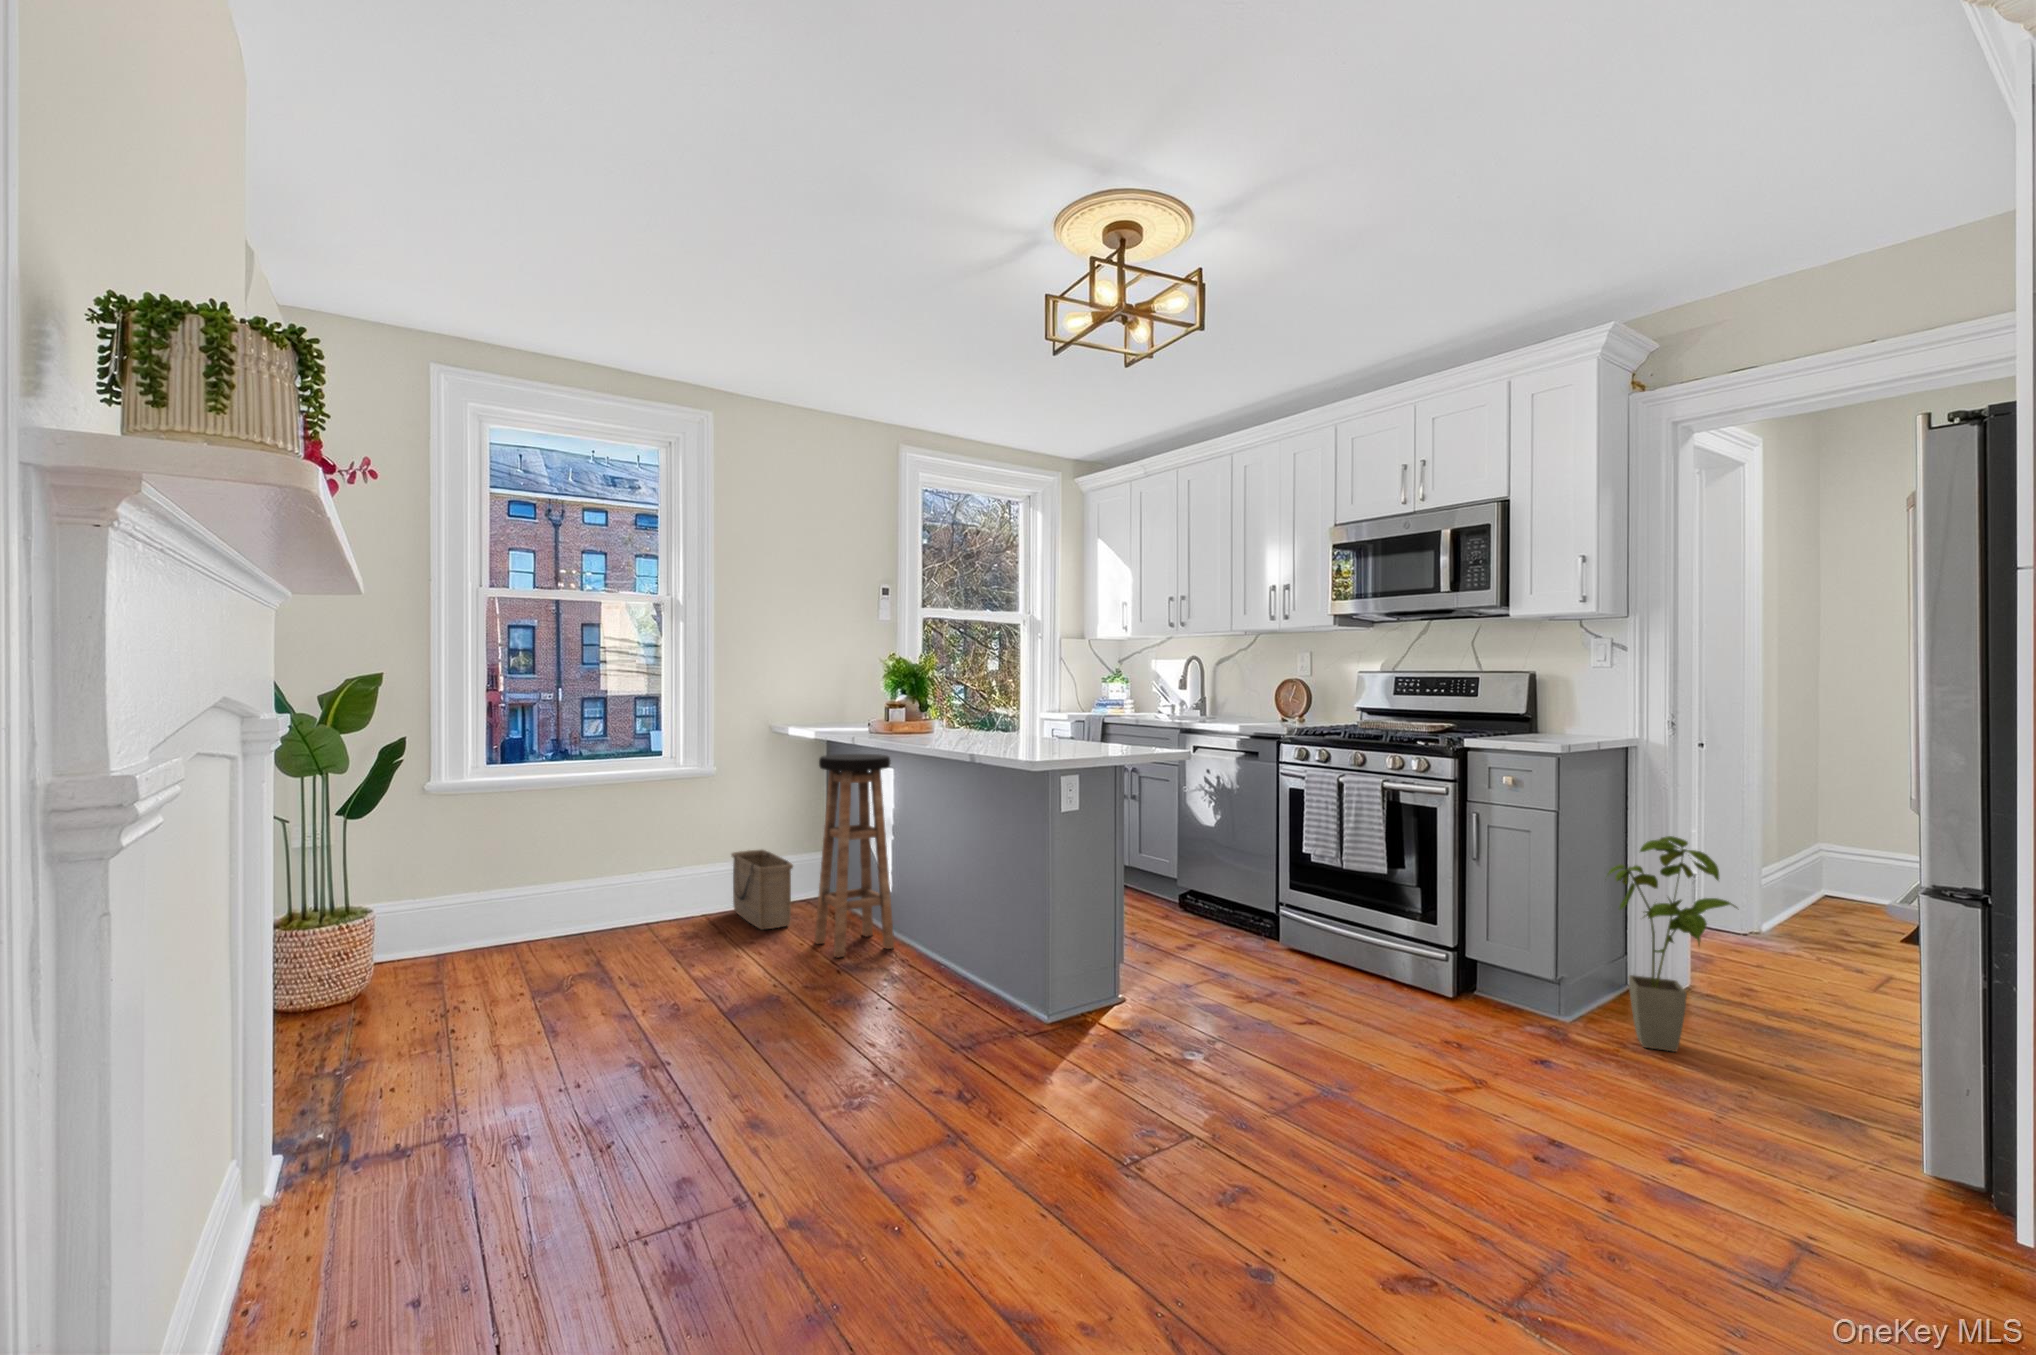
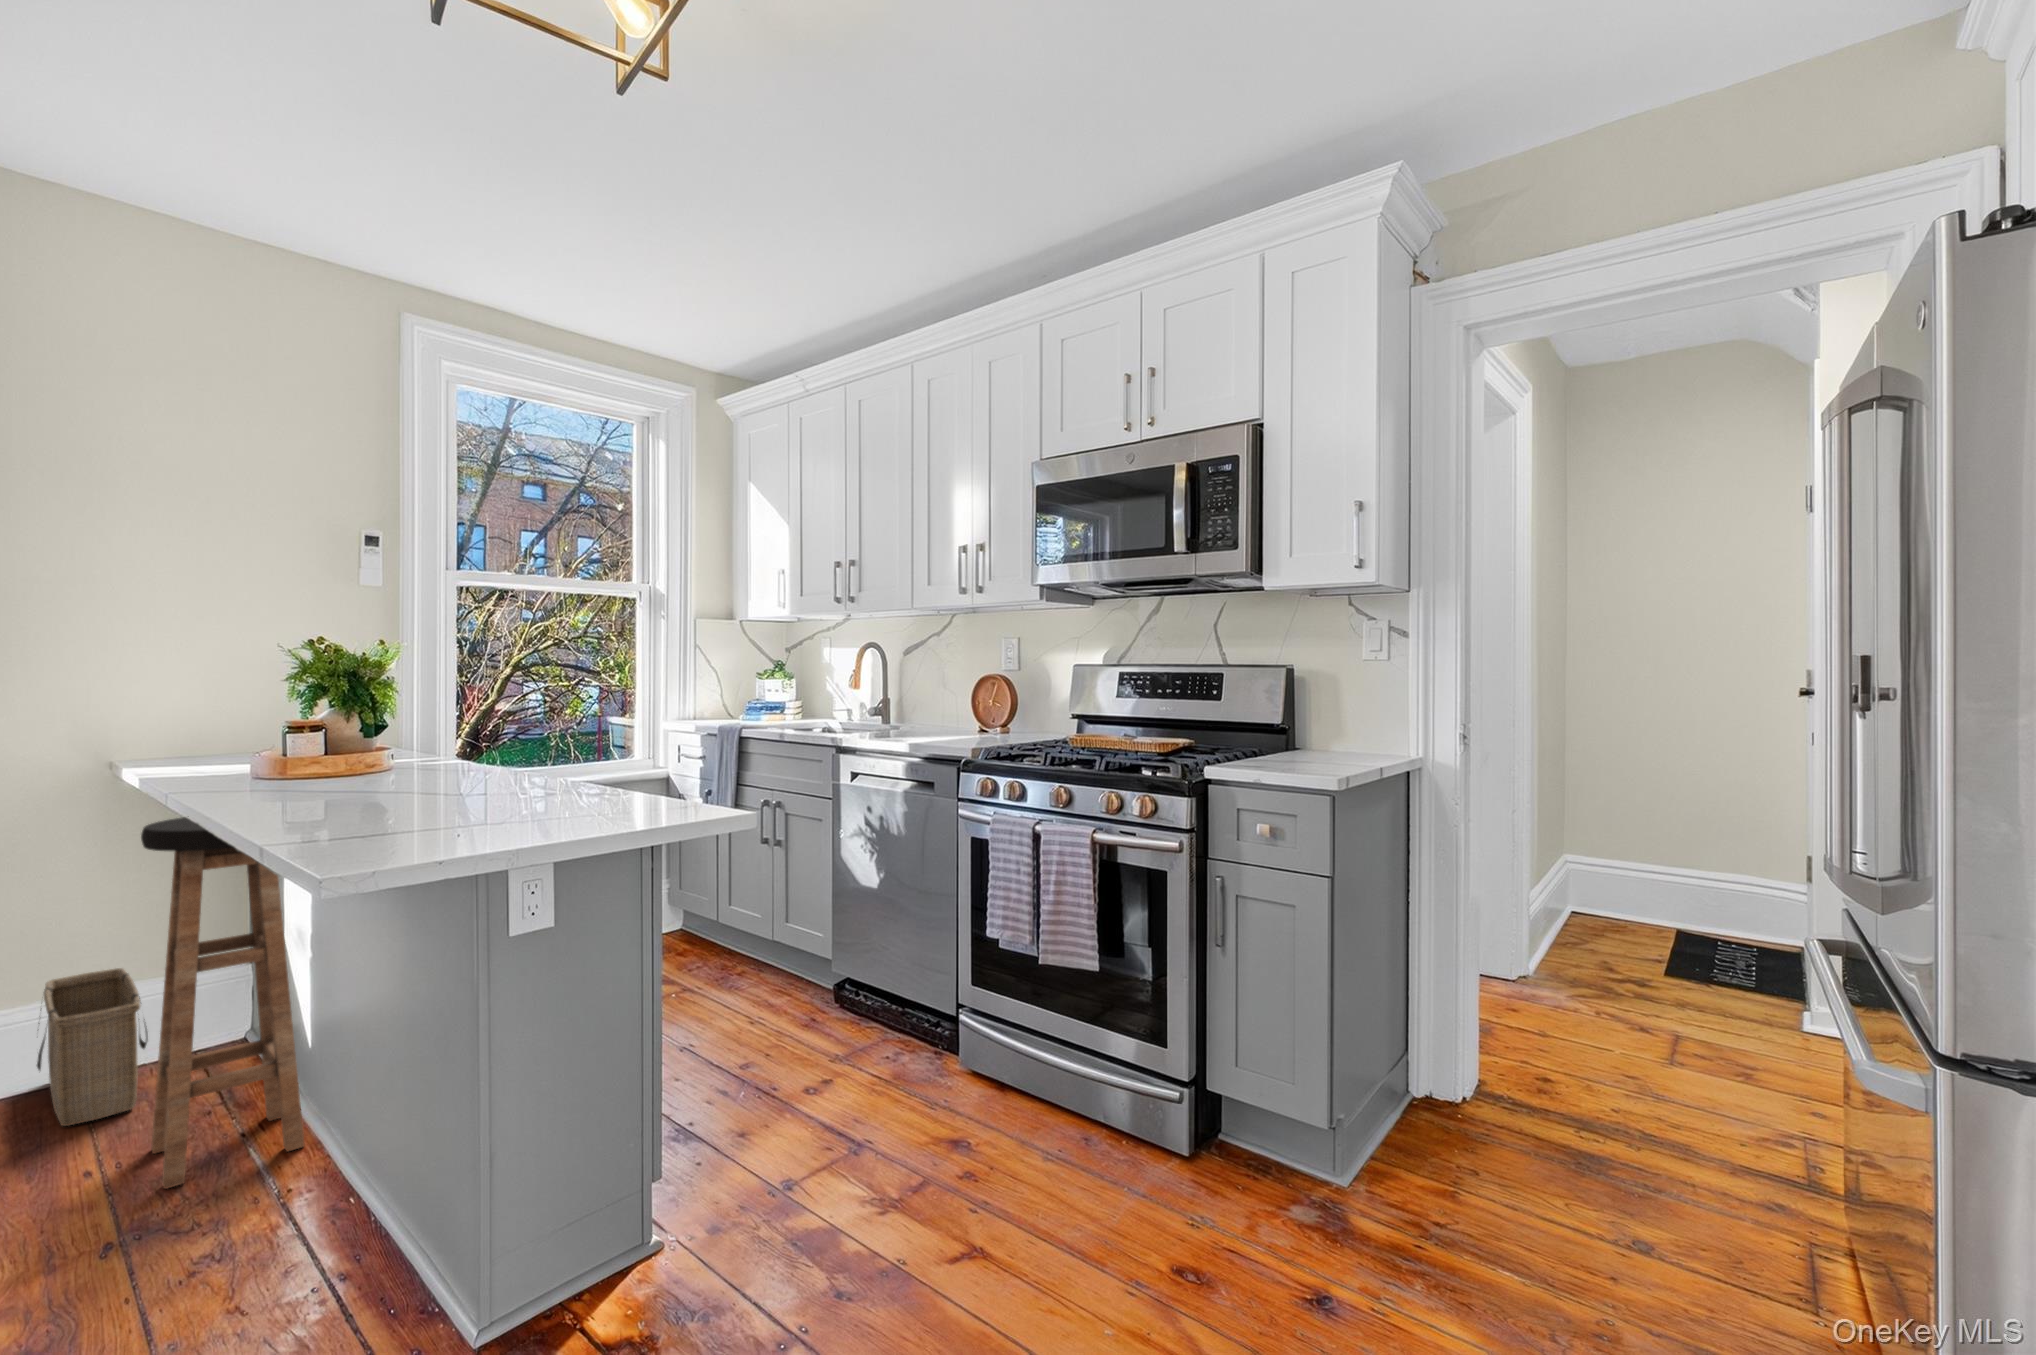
house plant: present [1608,836,1737,1052] -> none [1397,919,1573,1243]

